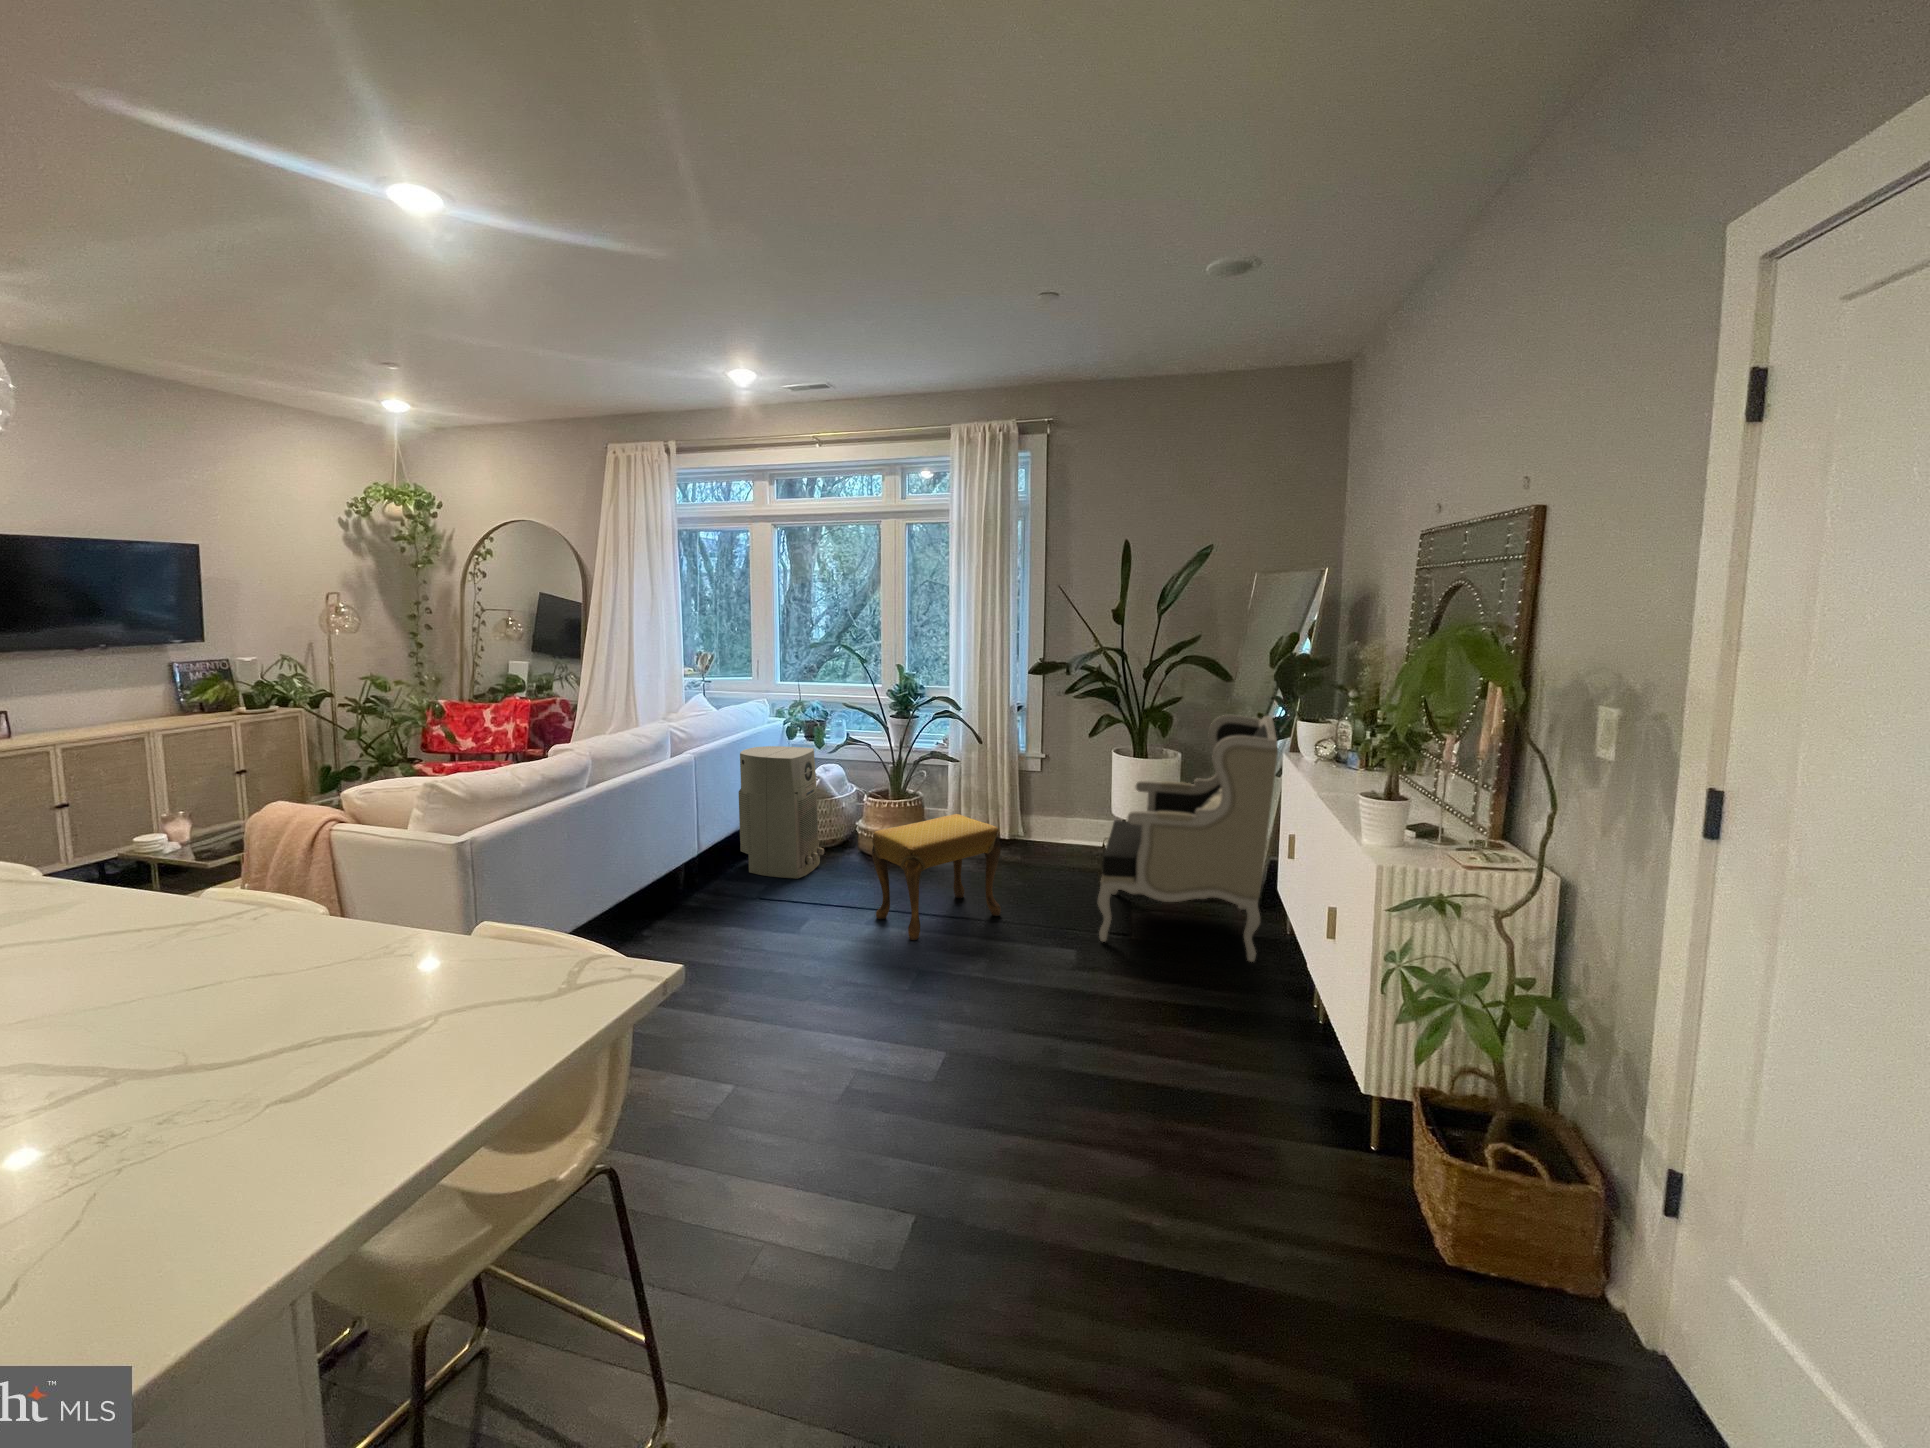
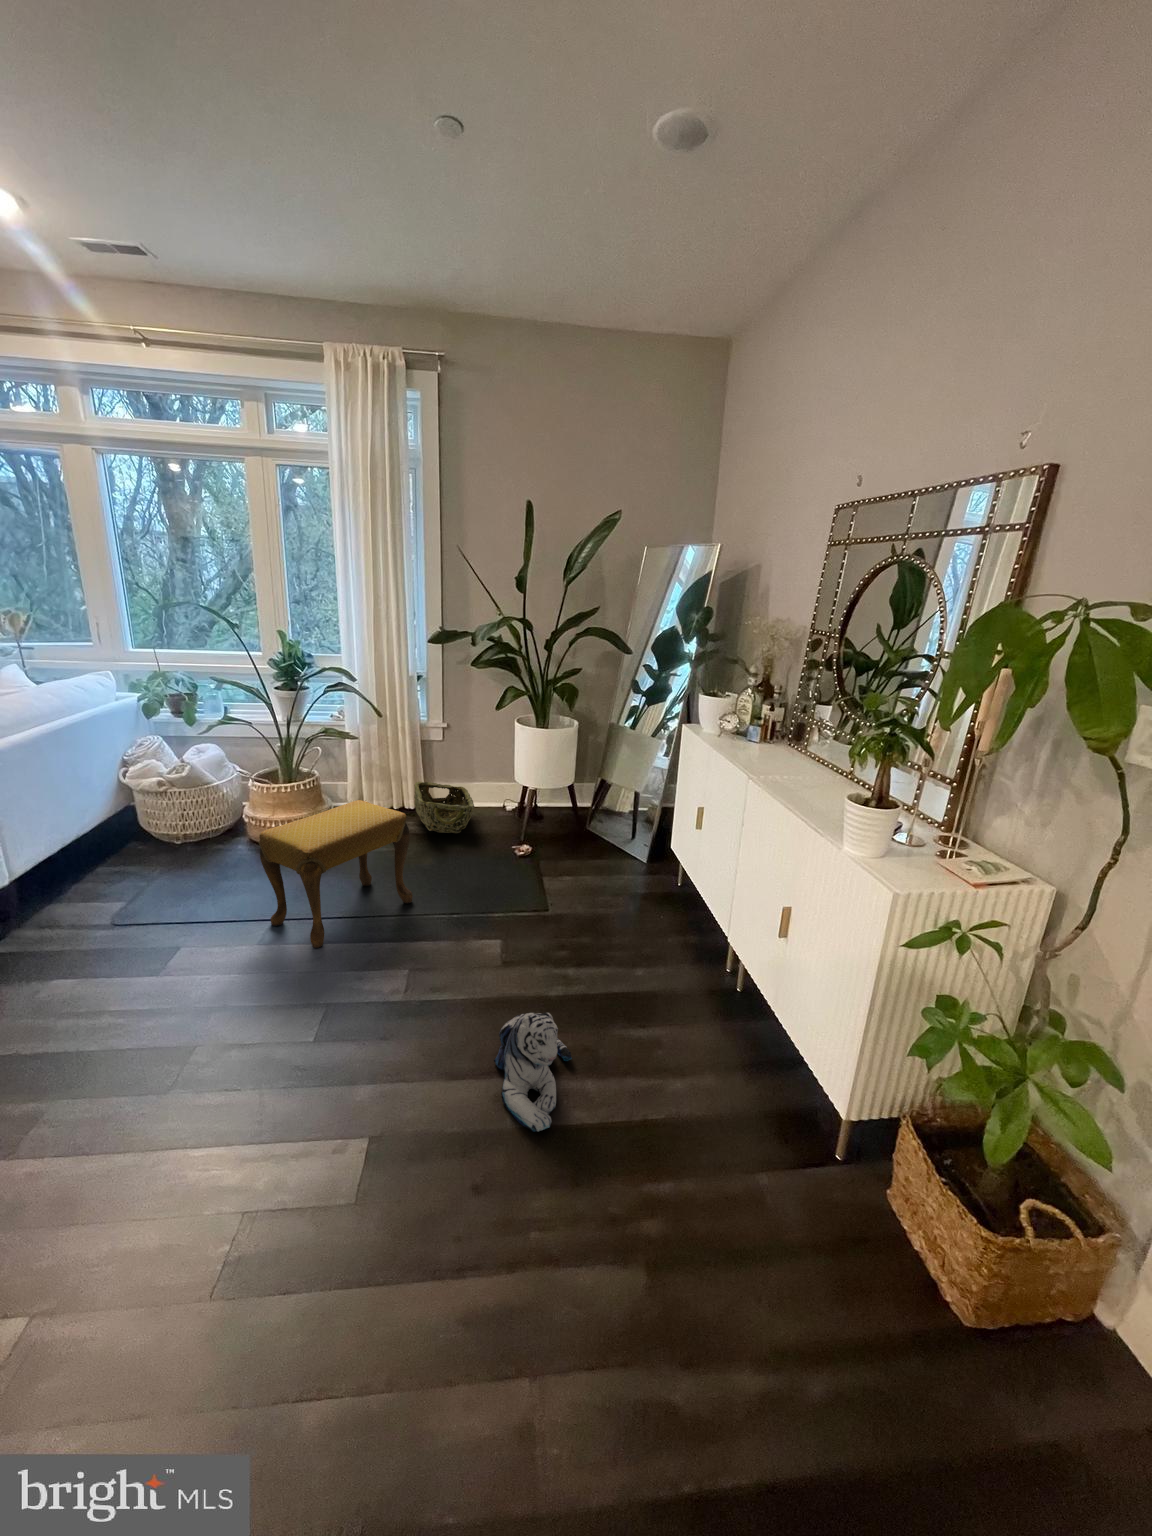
armchair: present [1097,715,1278,962] -> none [514,686,686,921]
air purifier: present [738,746,824,879] -> none [72,731,204,885]
woven basket: none [1010,810,1068,863] -> present [414,782,475,833]
plush toy: none [1062,998,1138,1105] -> present [494,1013,572,1132]

